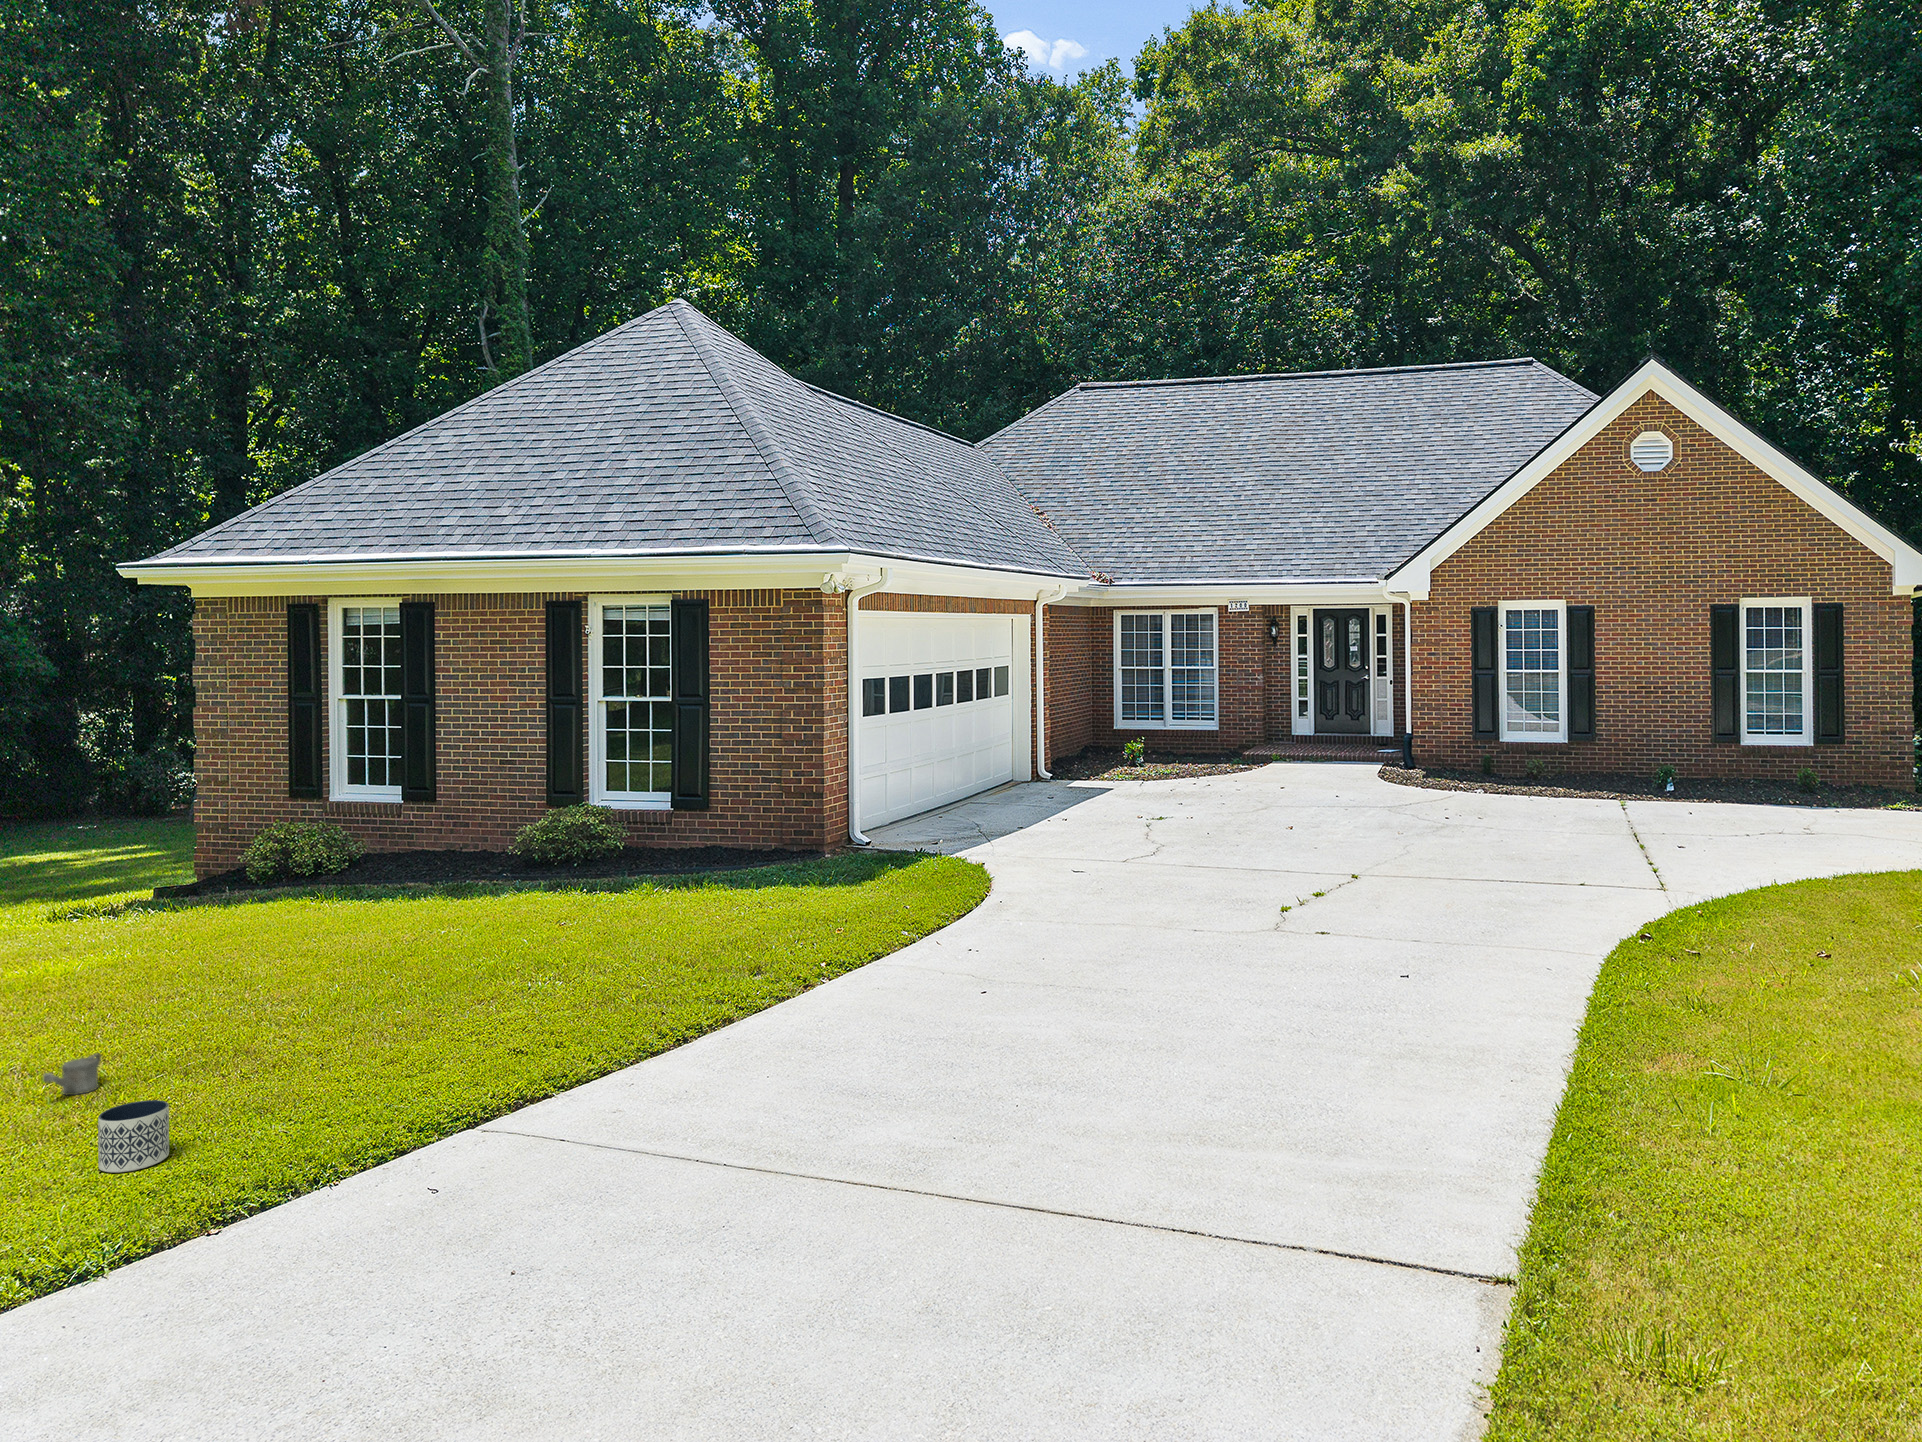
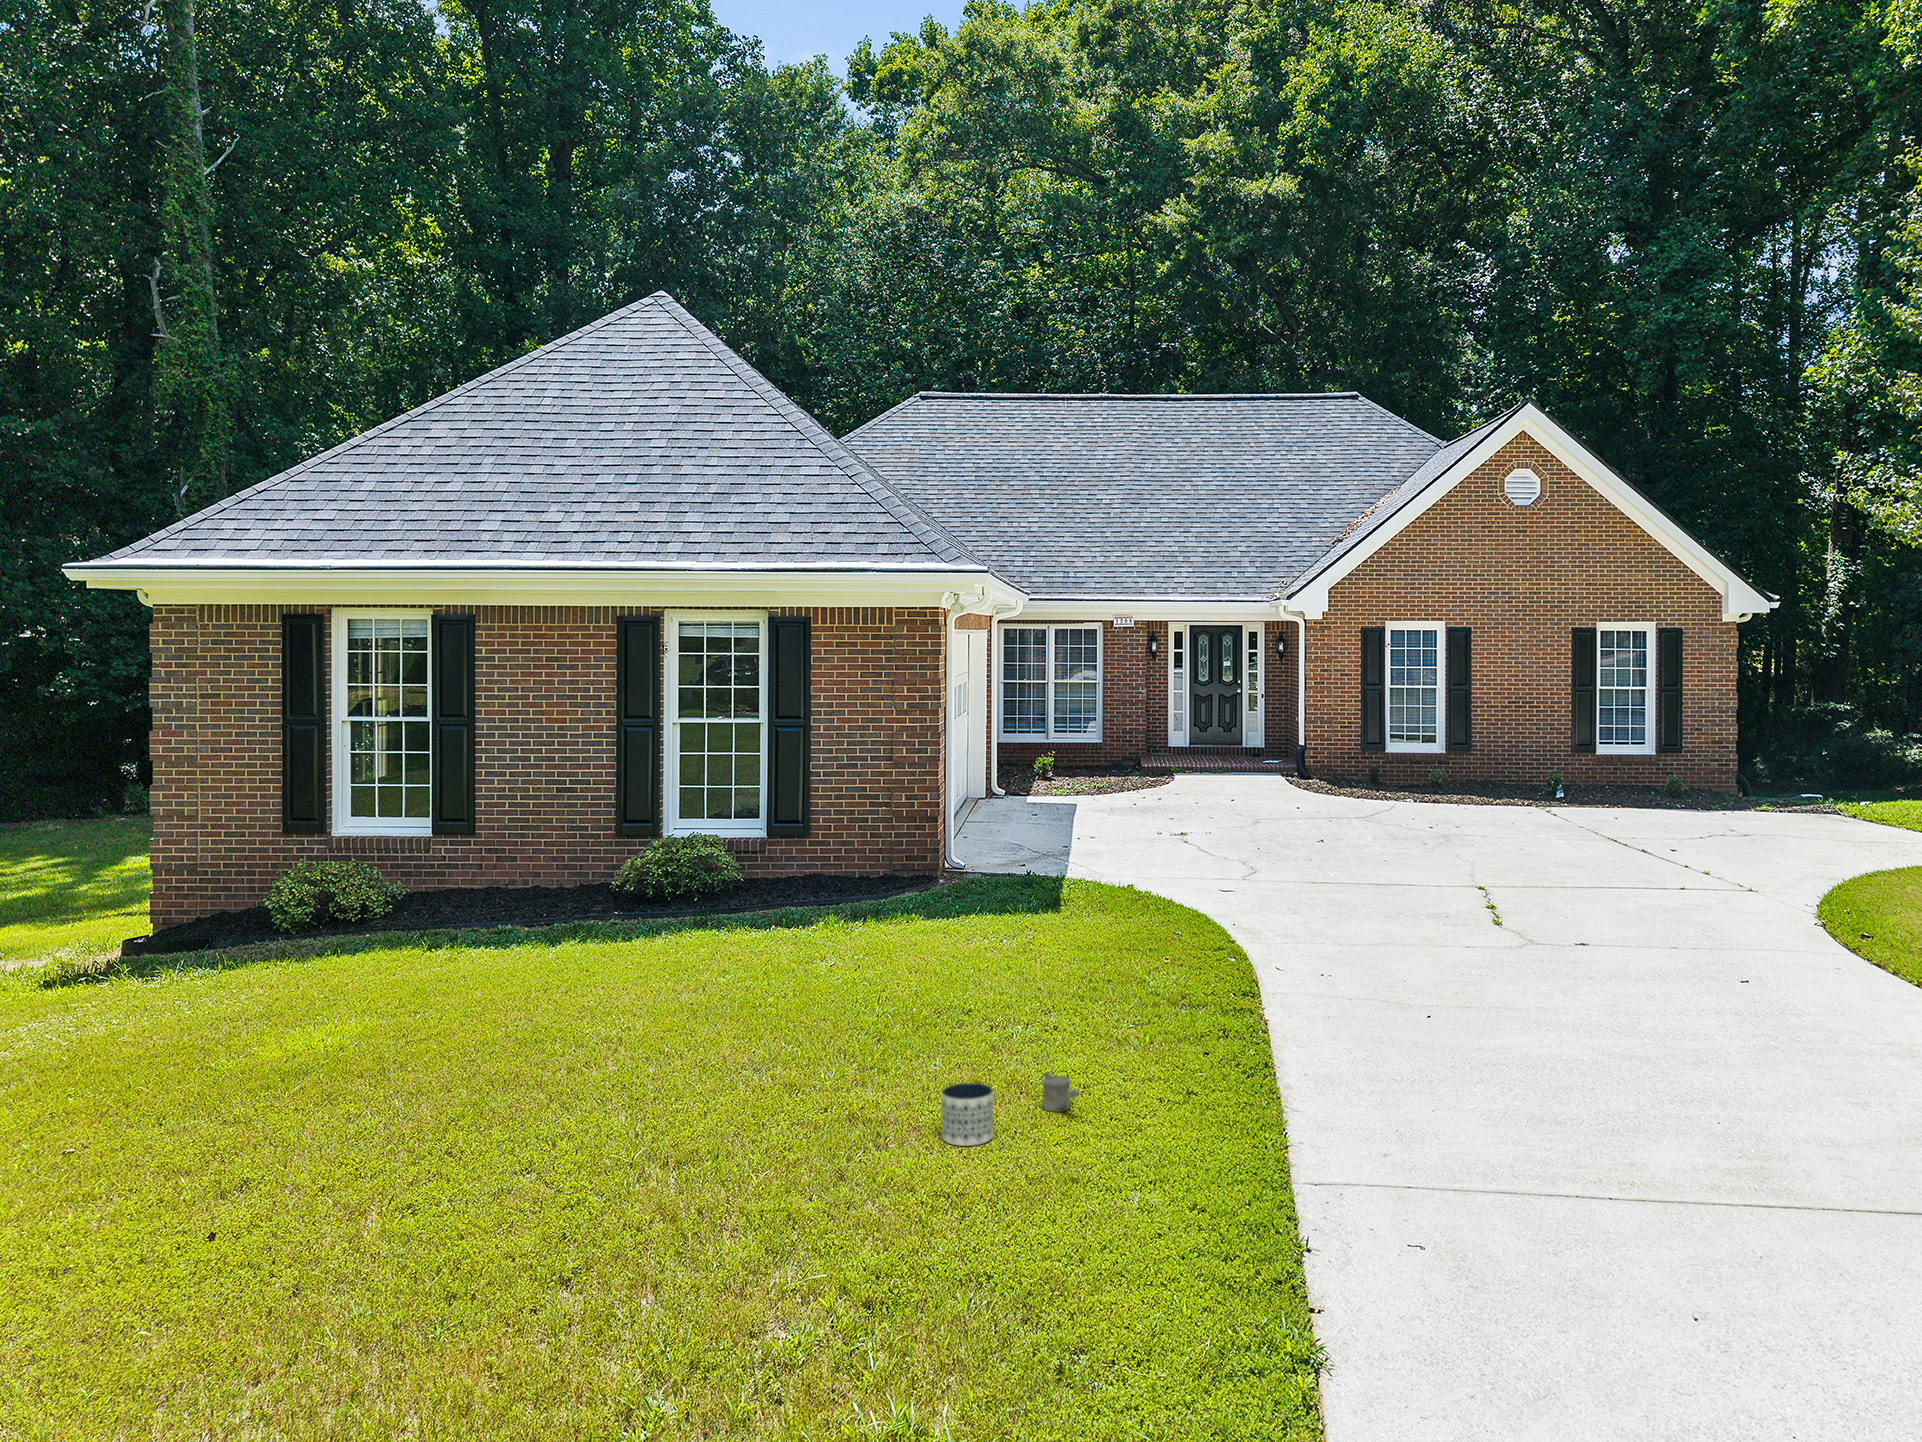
watering can: present [43,1053,101,1095] -> present [1042,1072,1078,1112]

